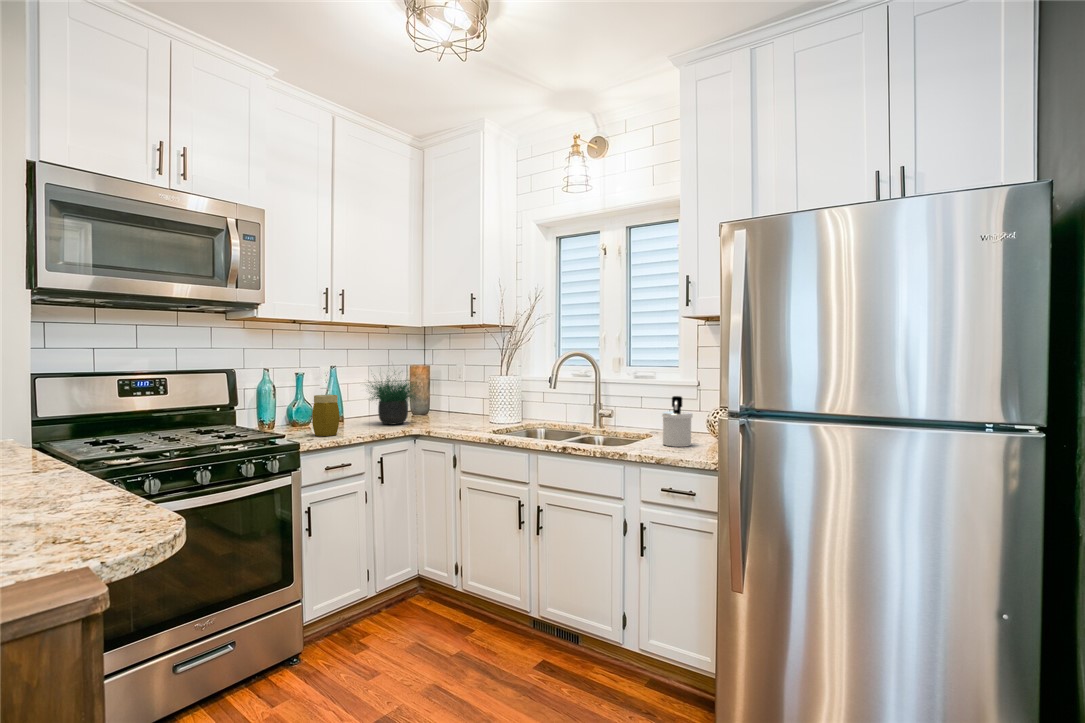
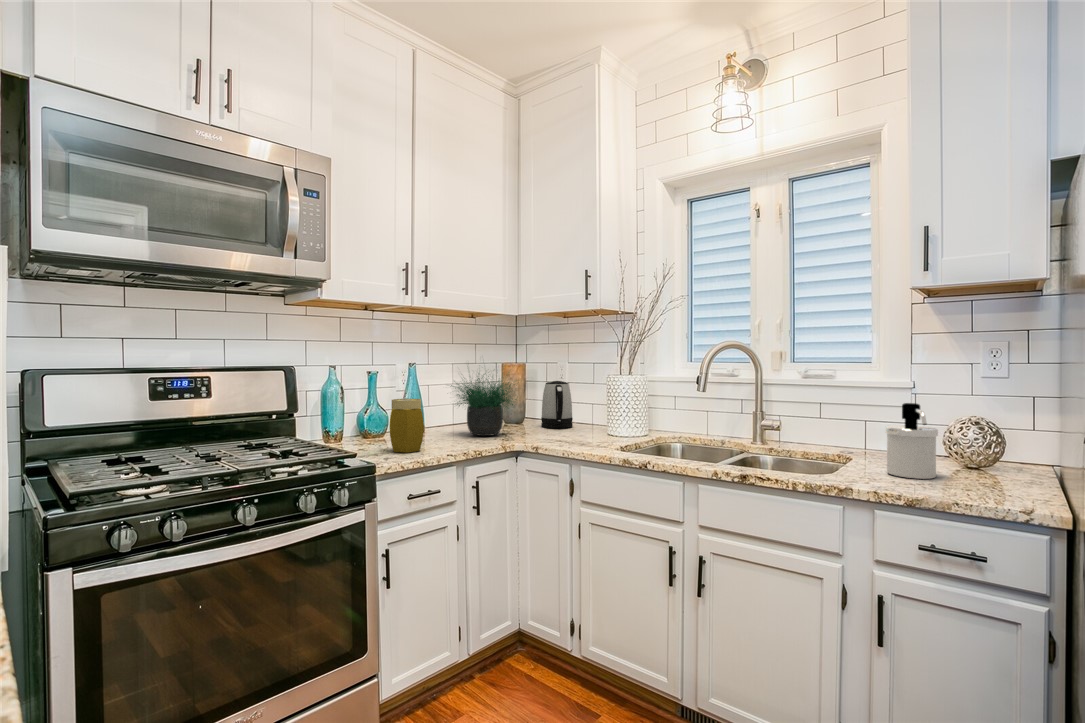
kettle: none [443,380,469,418] -> present [541,381,573,428]

